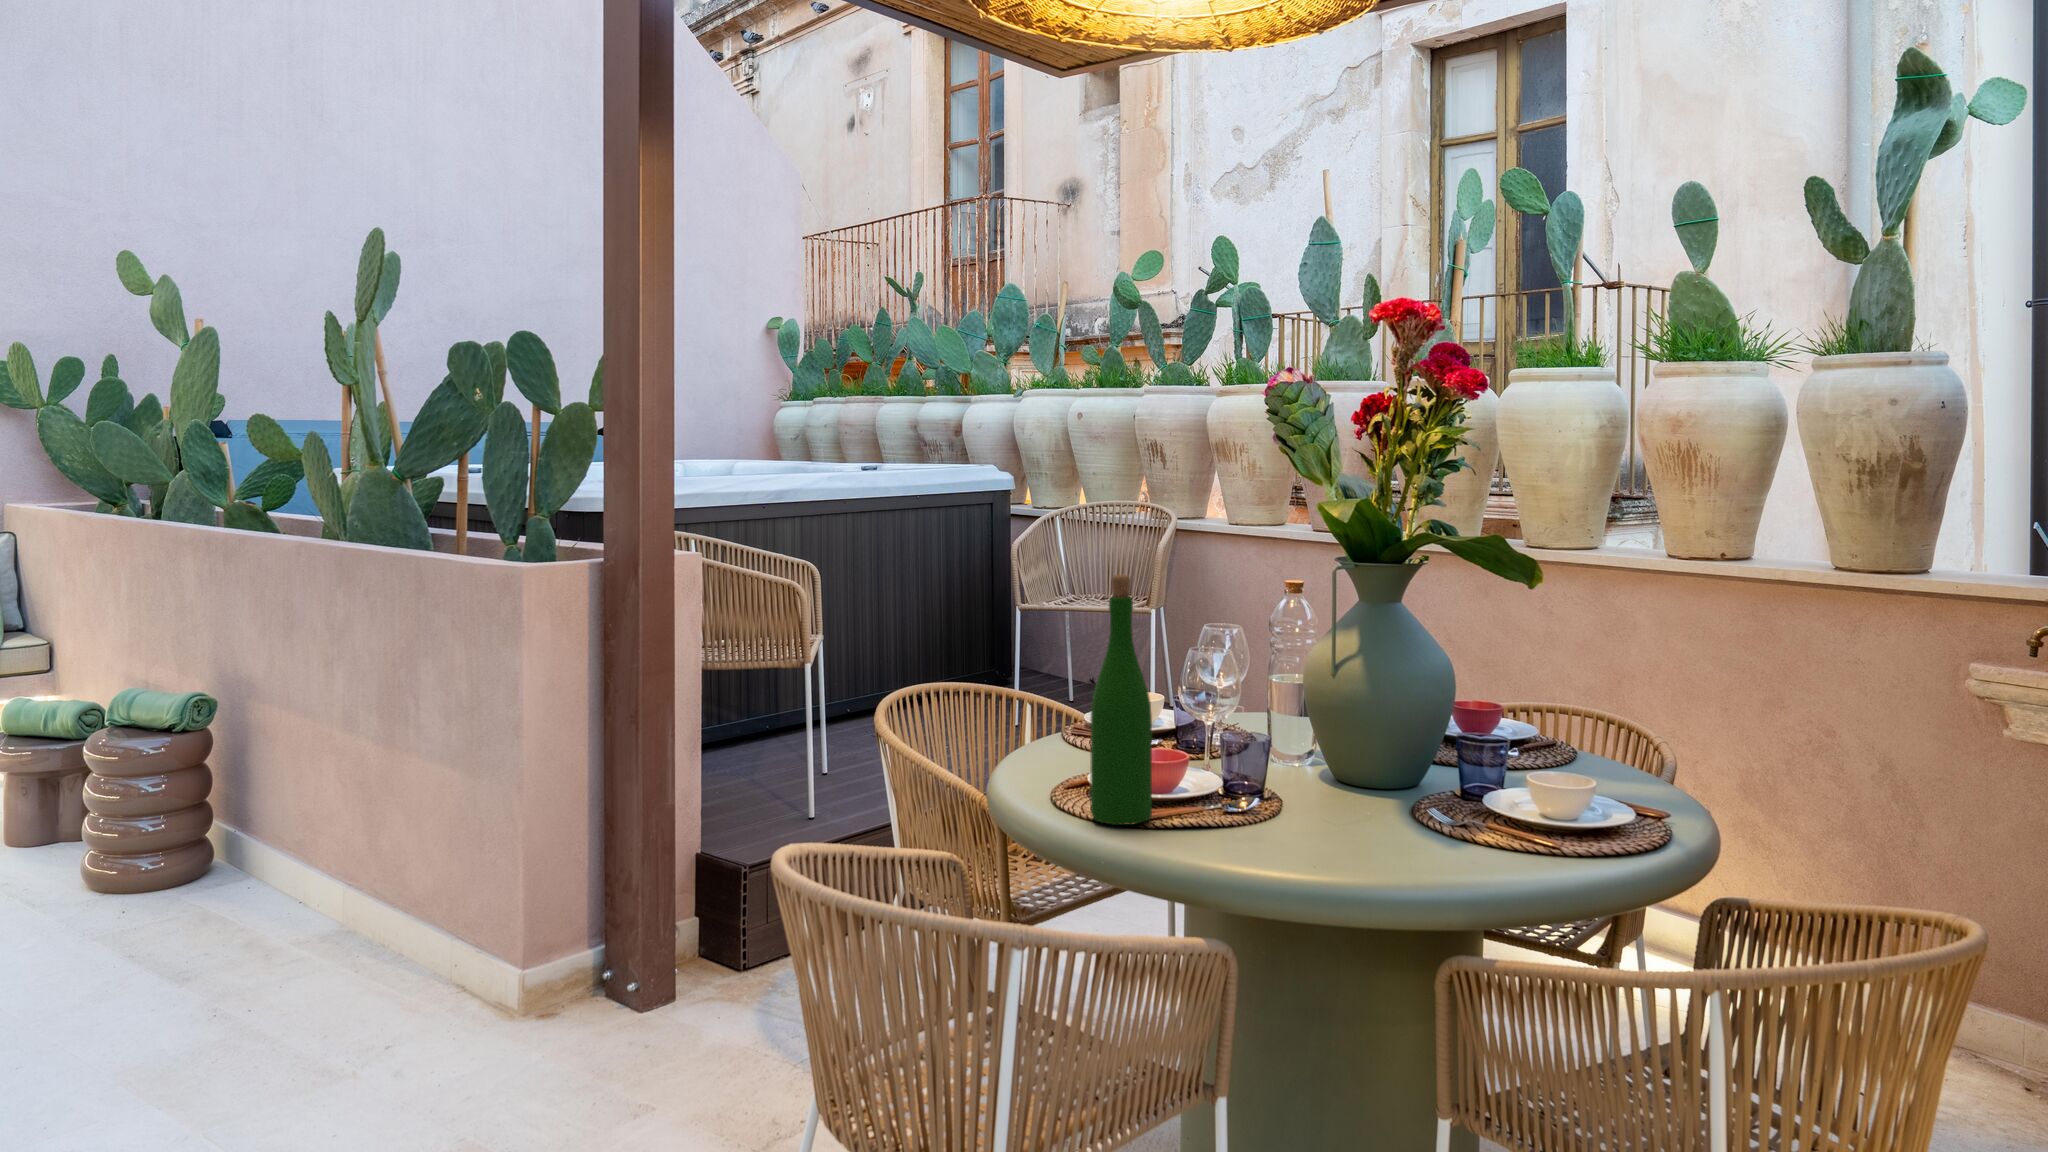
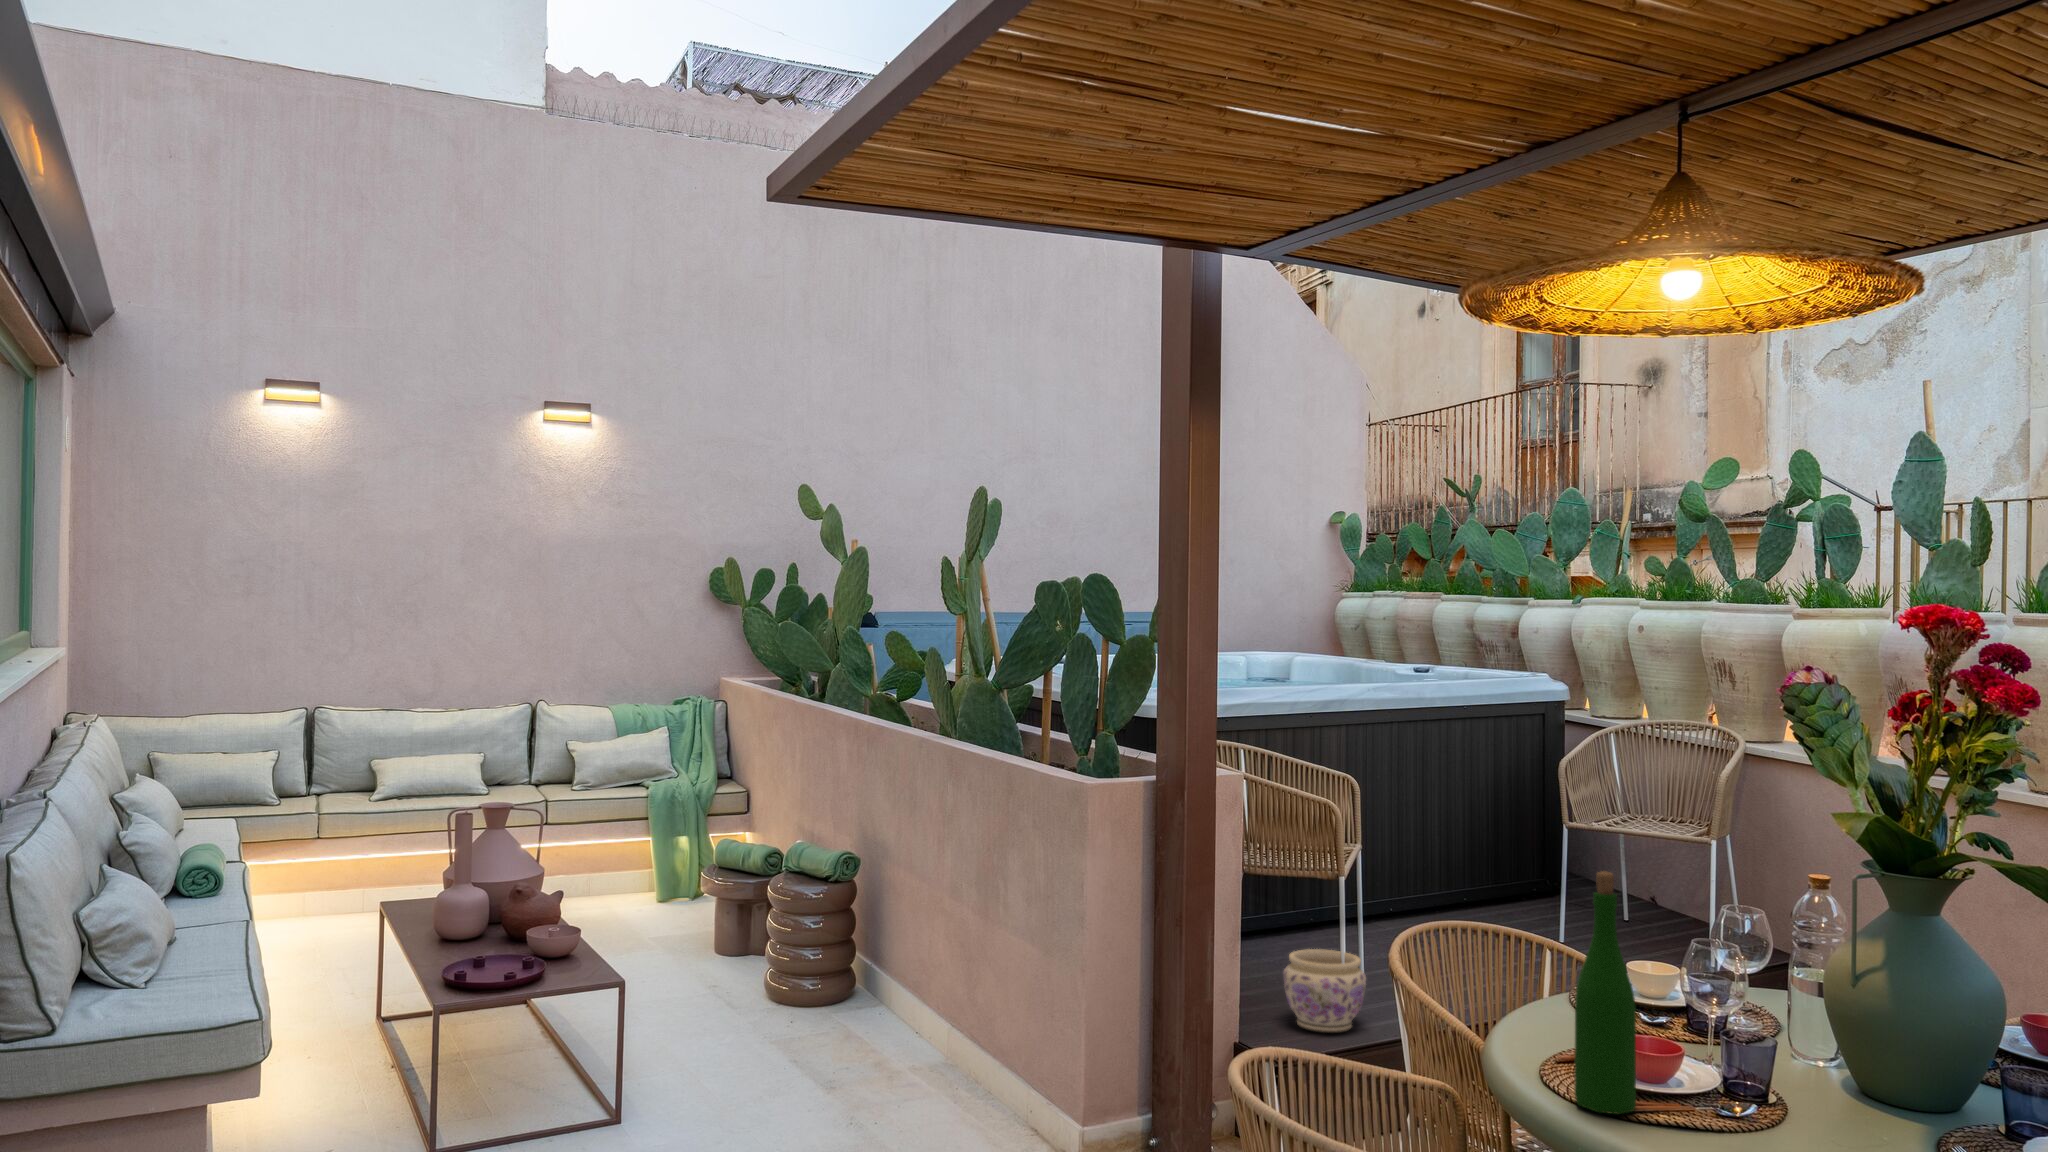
planter: none [748,741,836,825] -> present [1284,949,1366,1033]

